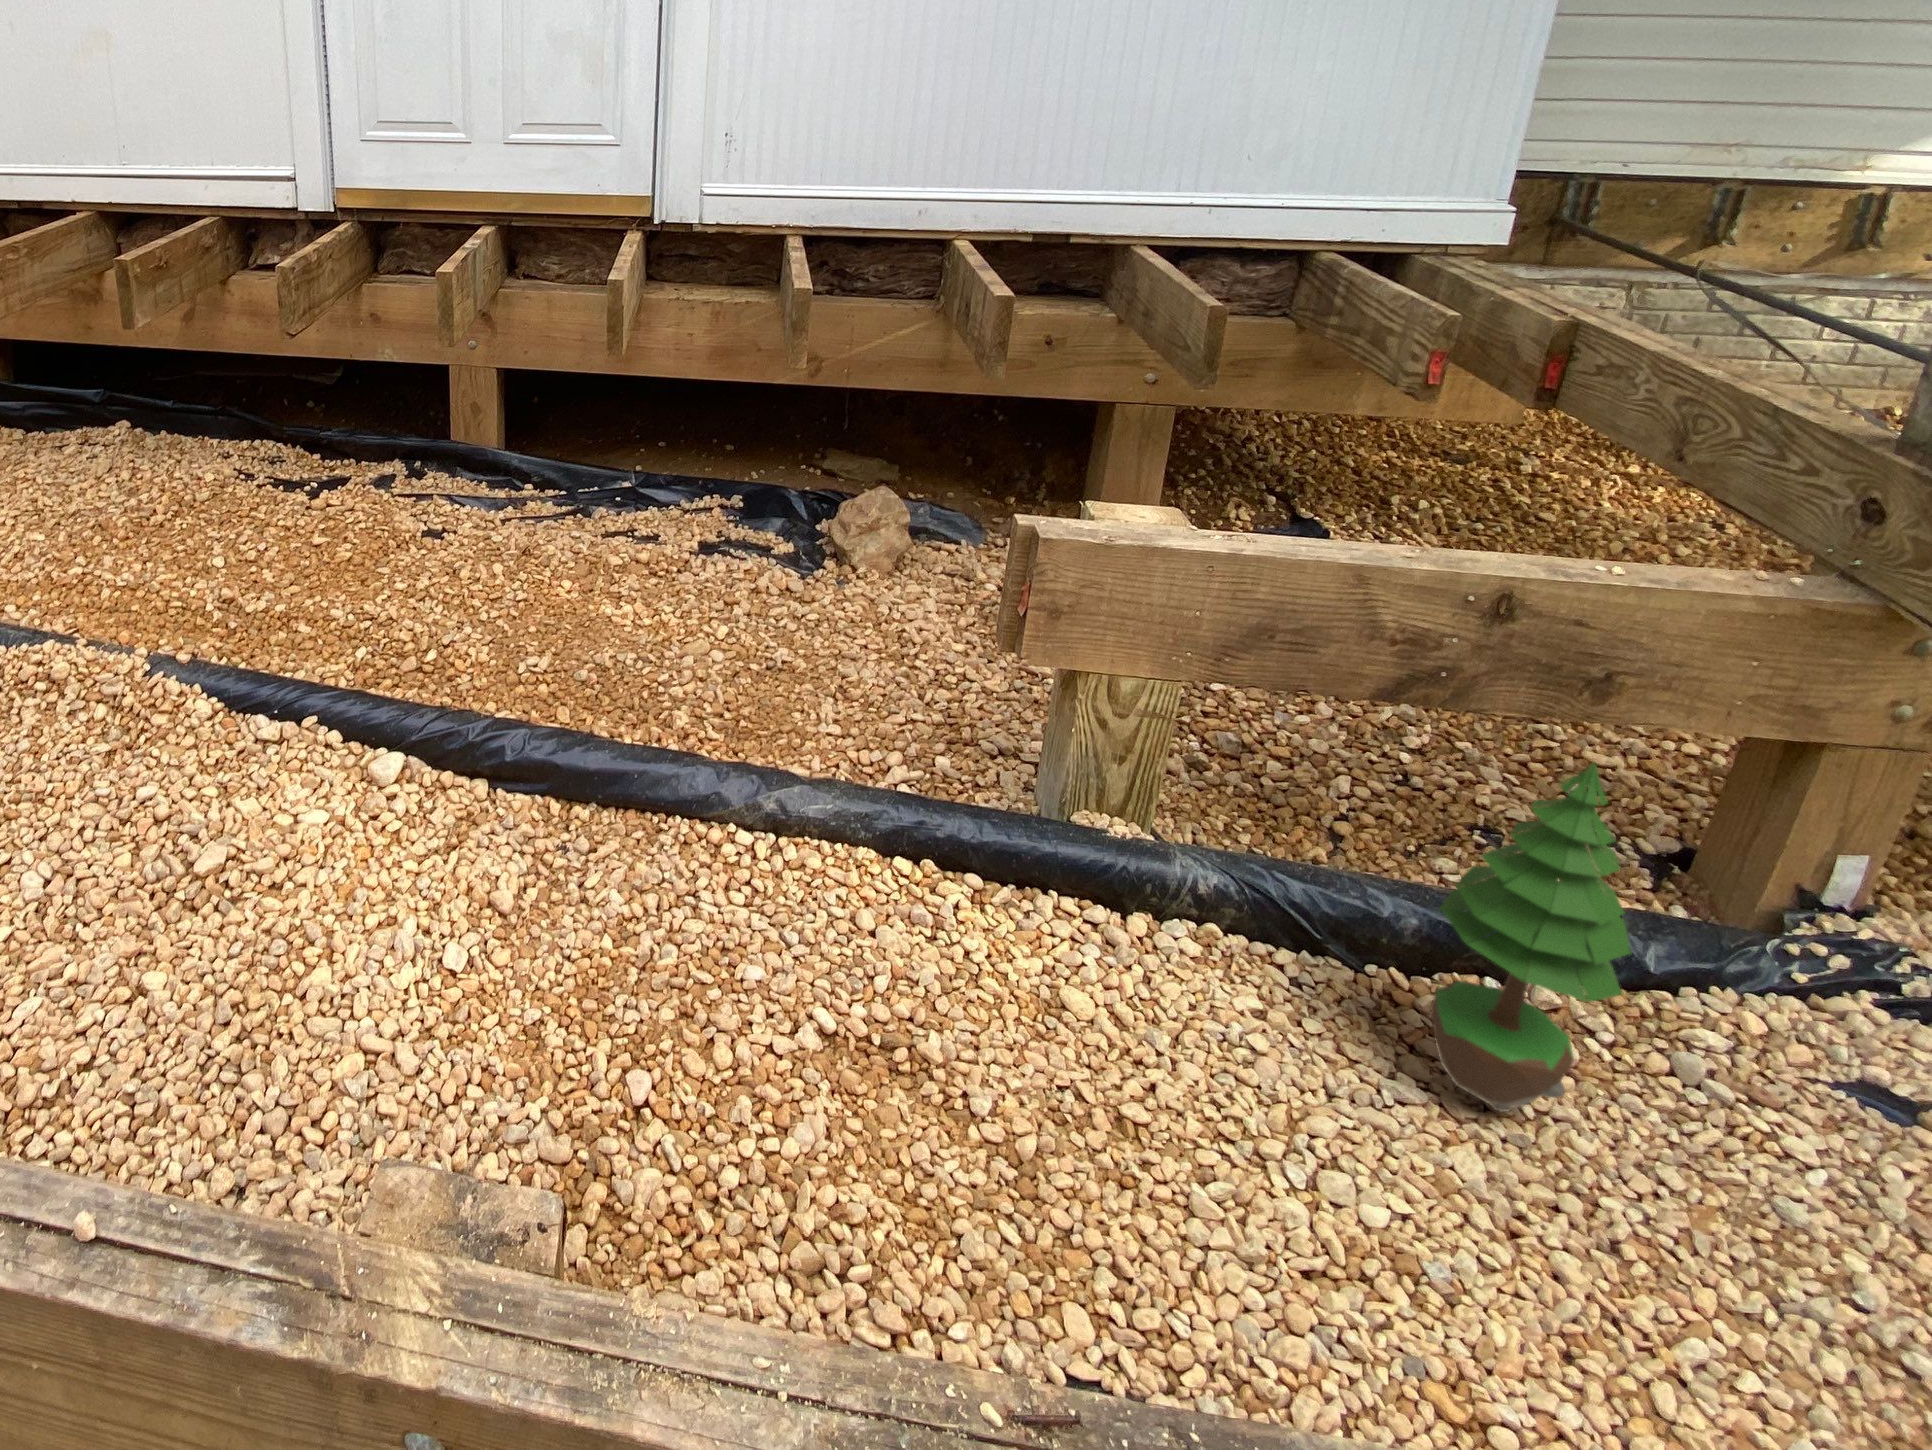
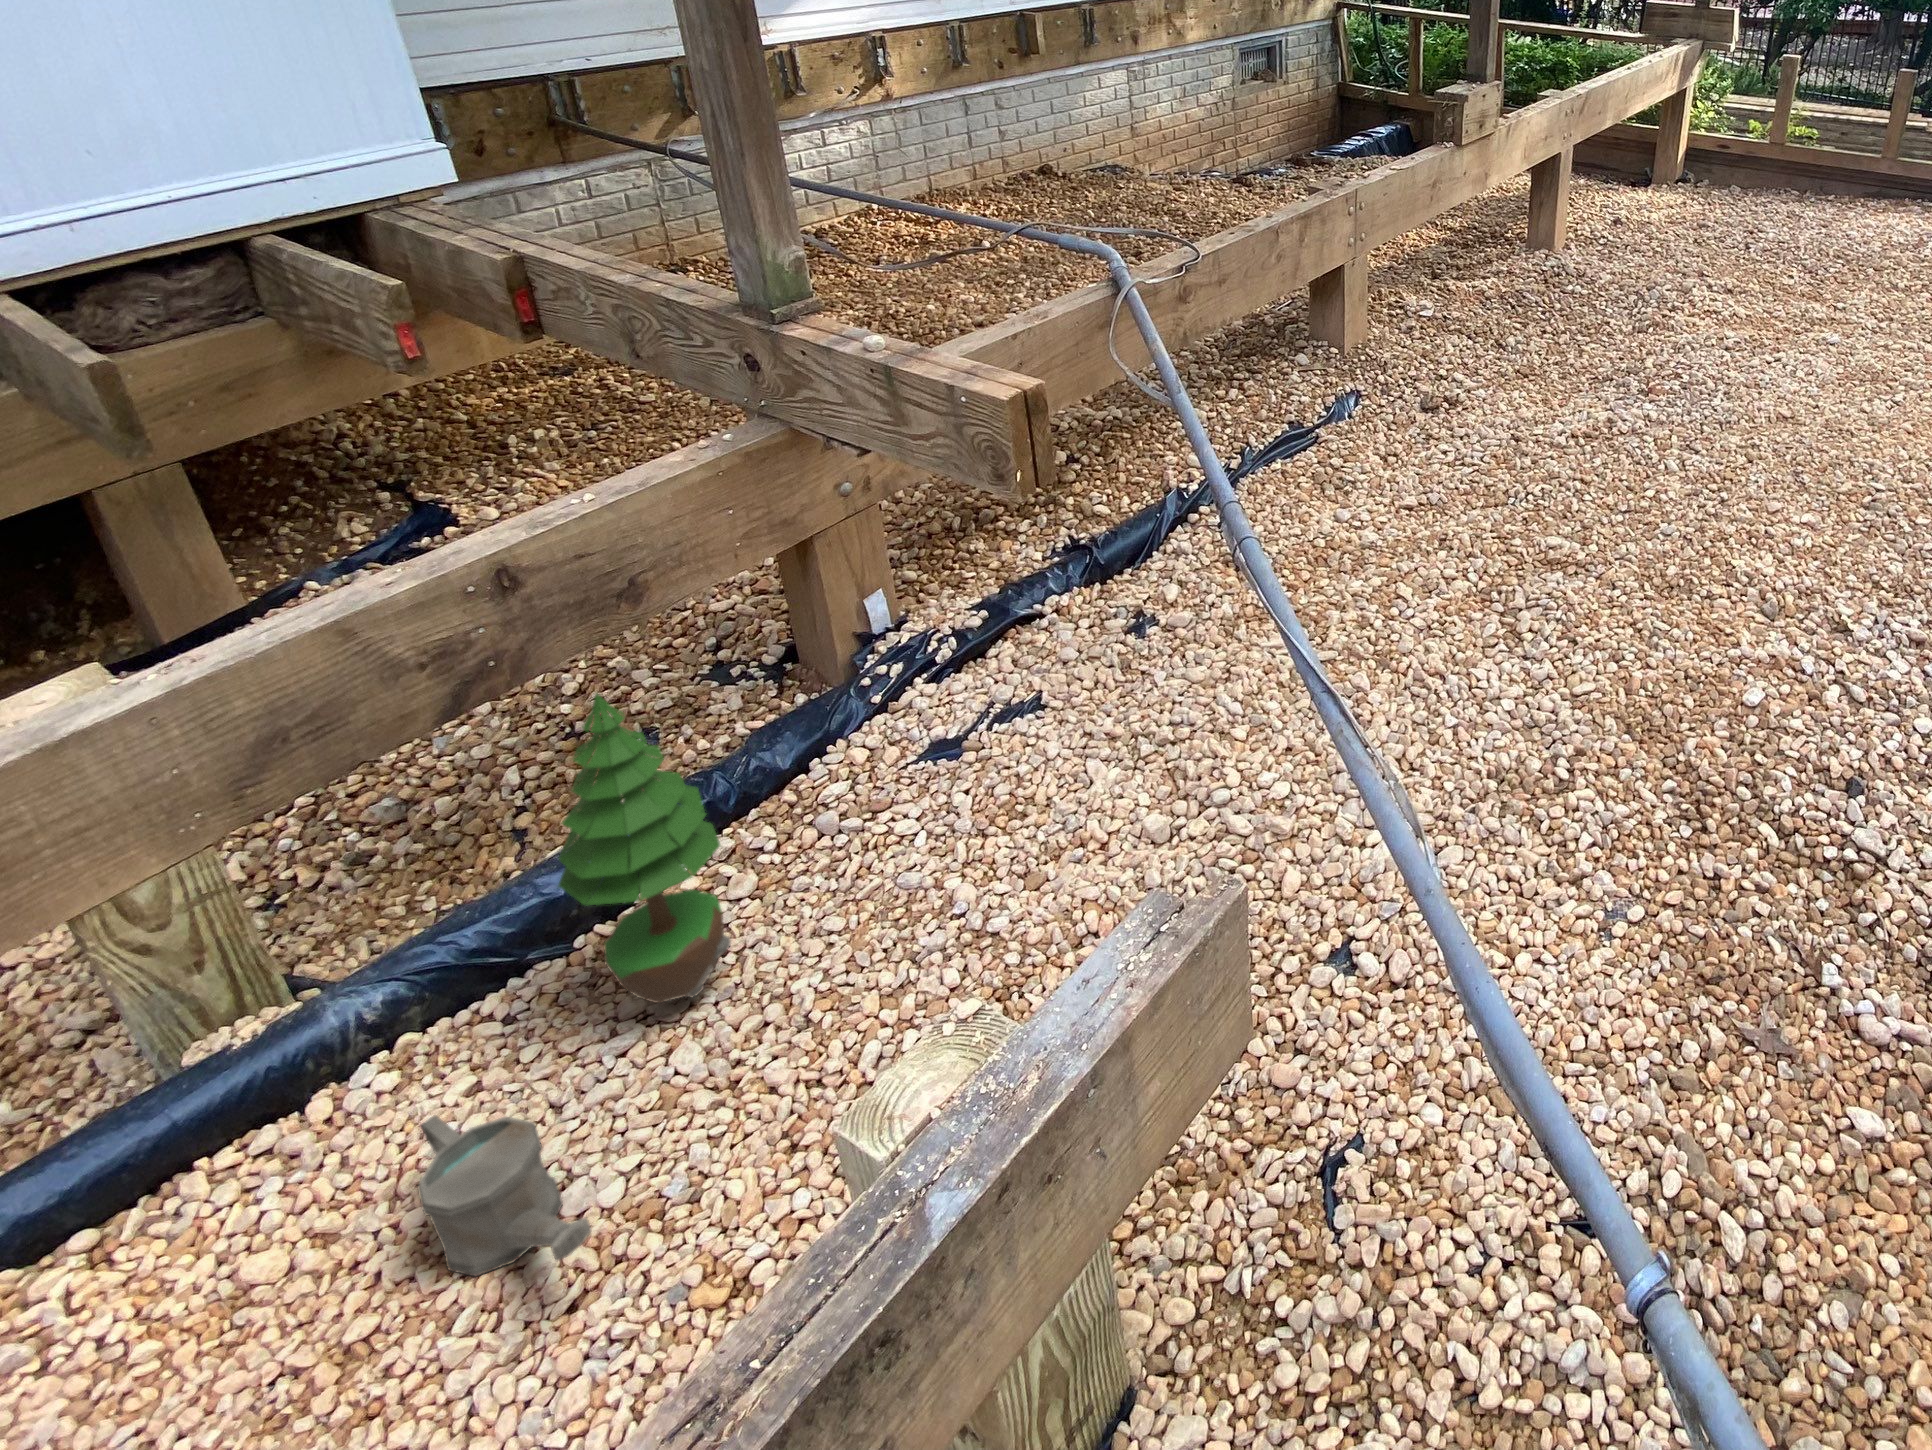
watering can: none [1223,1007,1387,1230] -> present [418,1115,591,1276]

